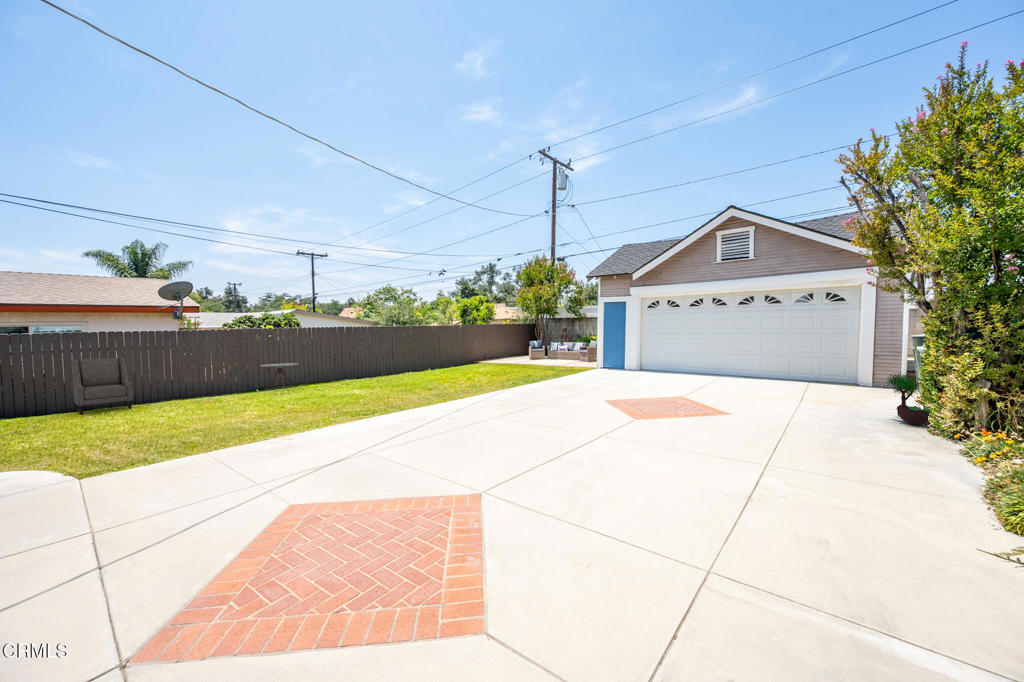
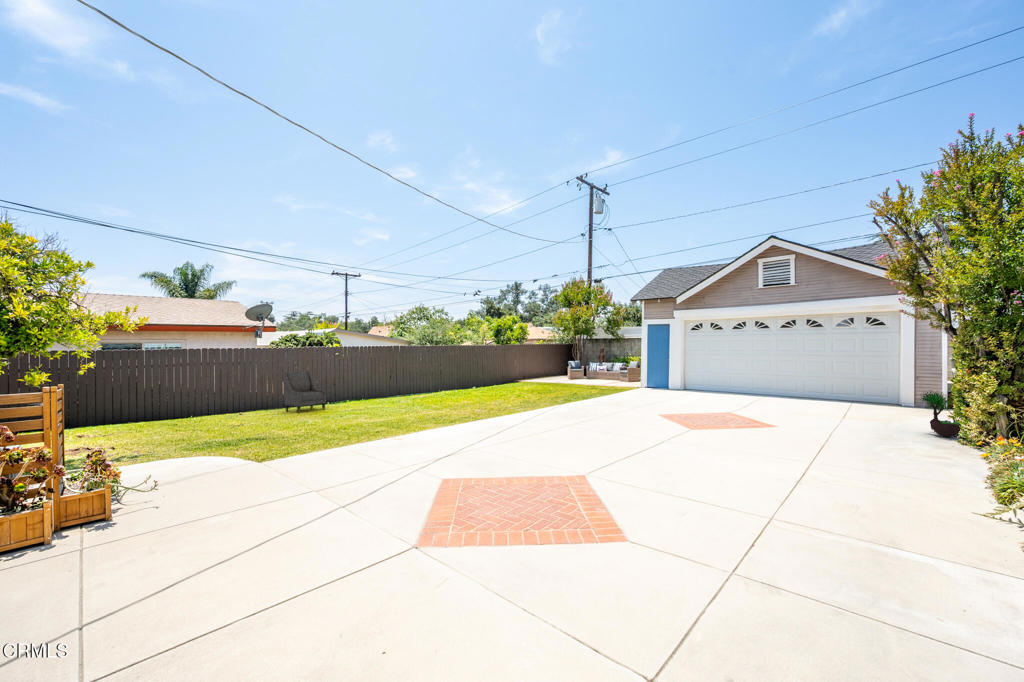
chair: present [72,357,133,415] -> present [282,371,326,413]
round table: present [260,363,298,389] -> none [334,382,367,405]

